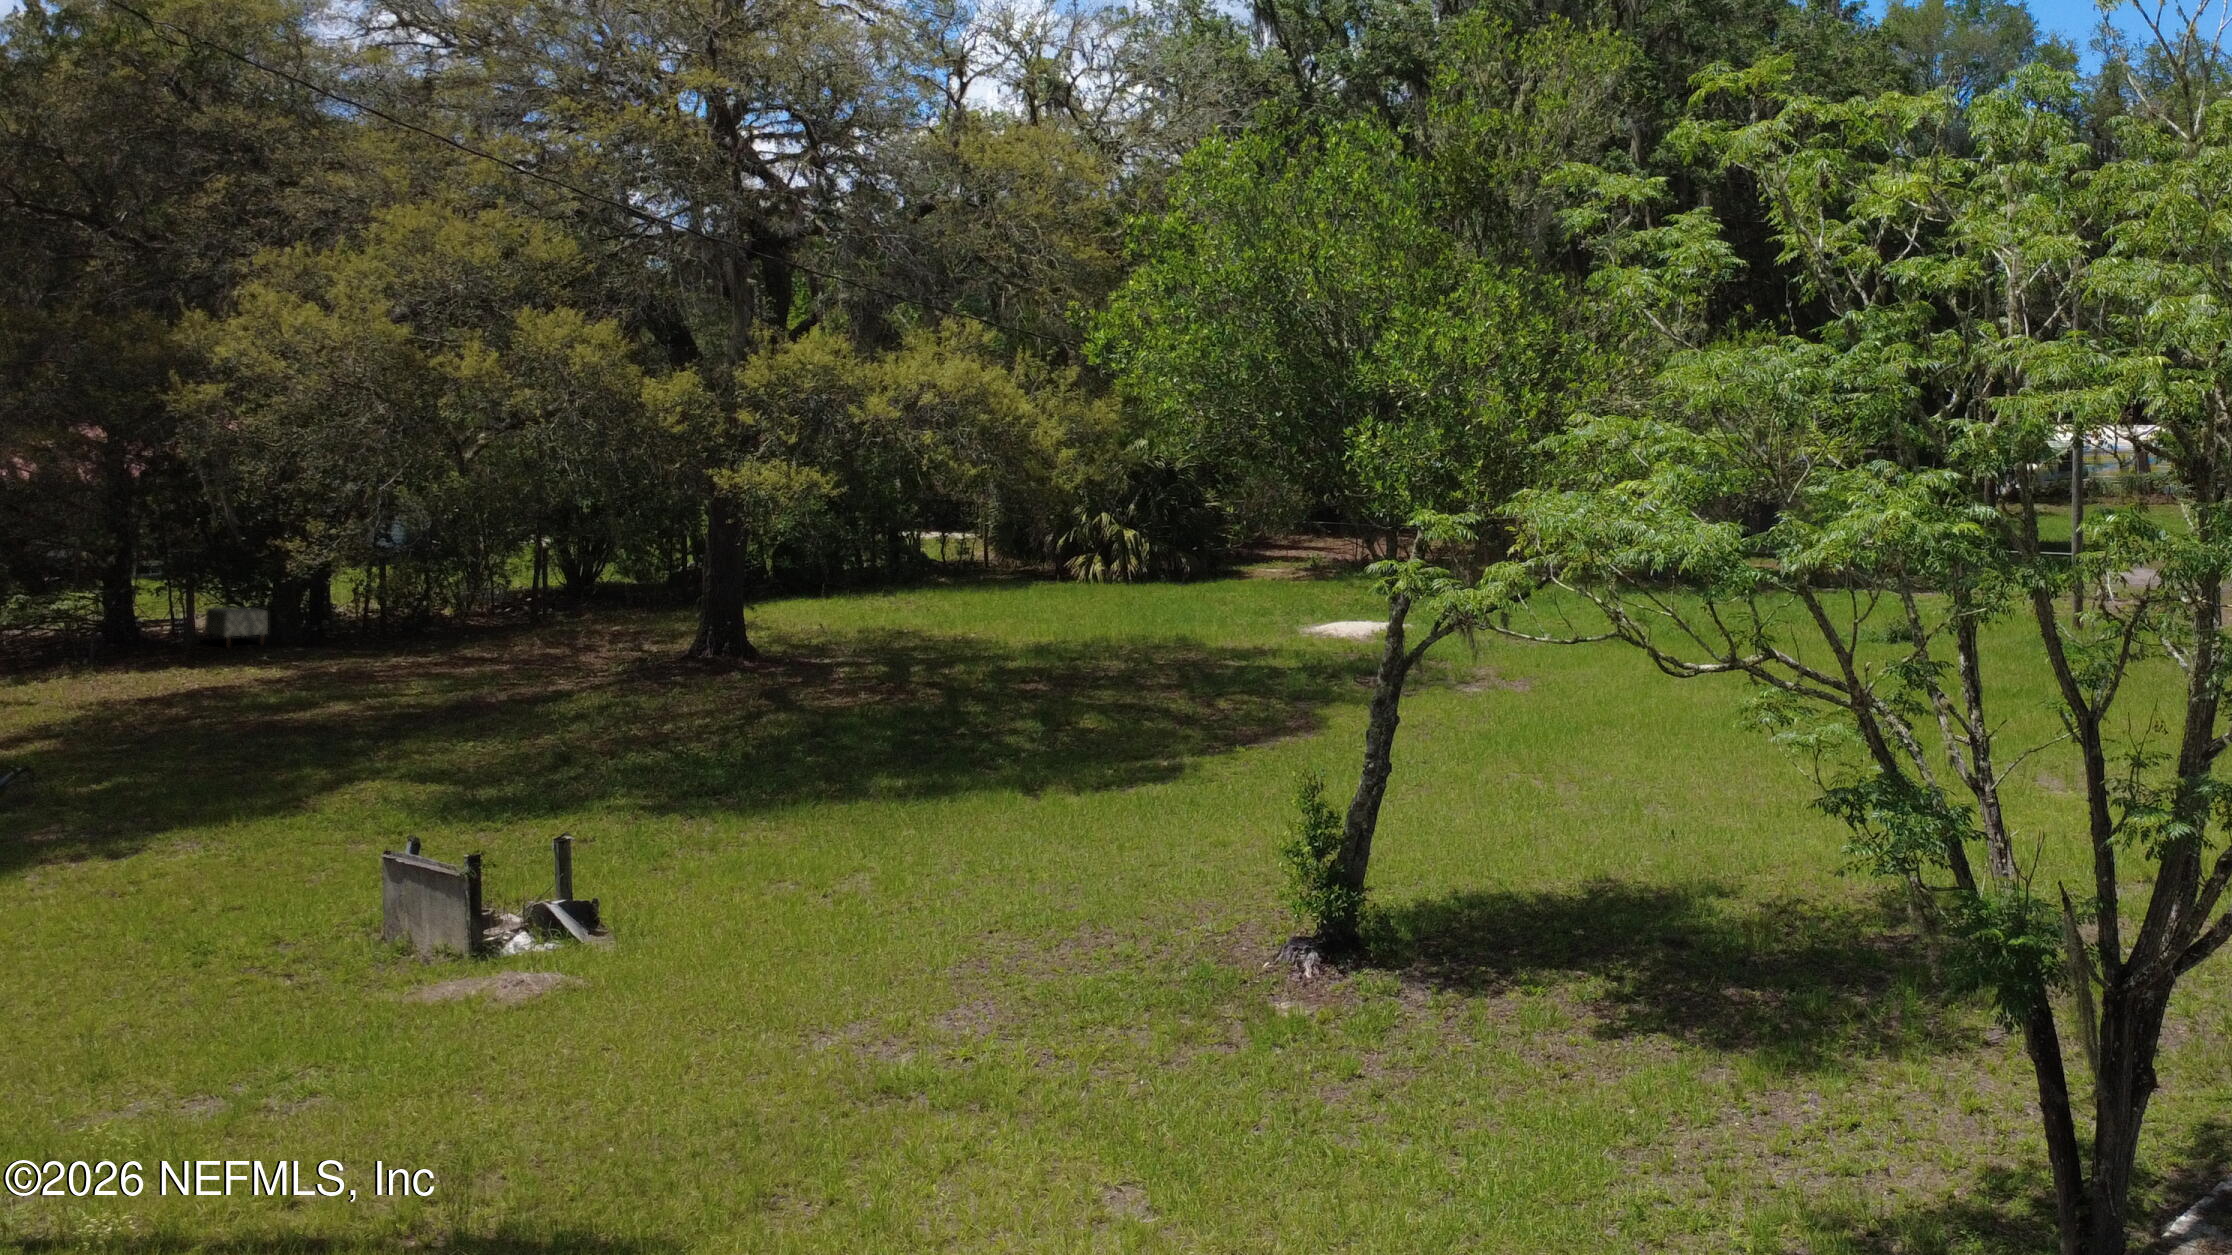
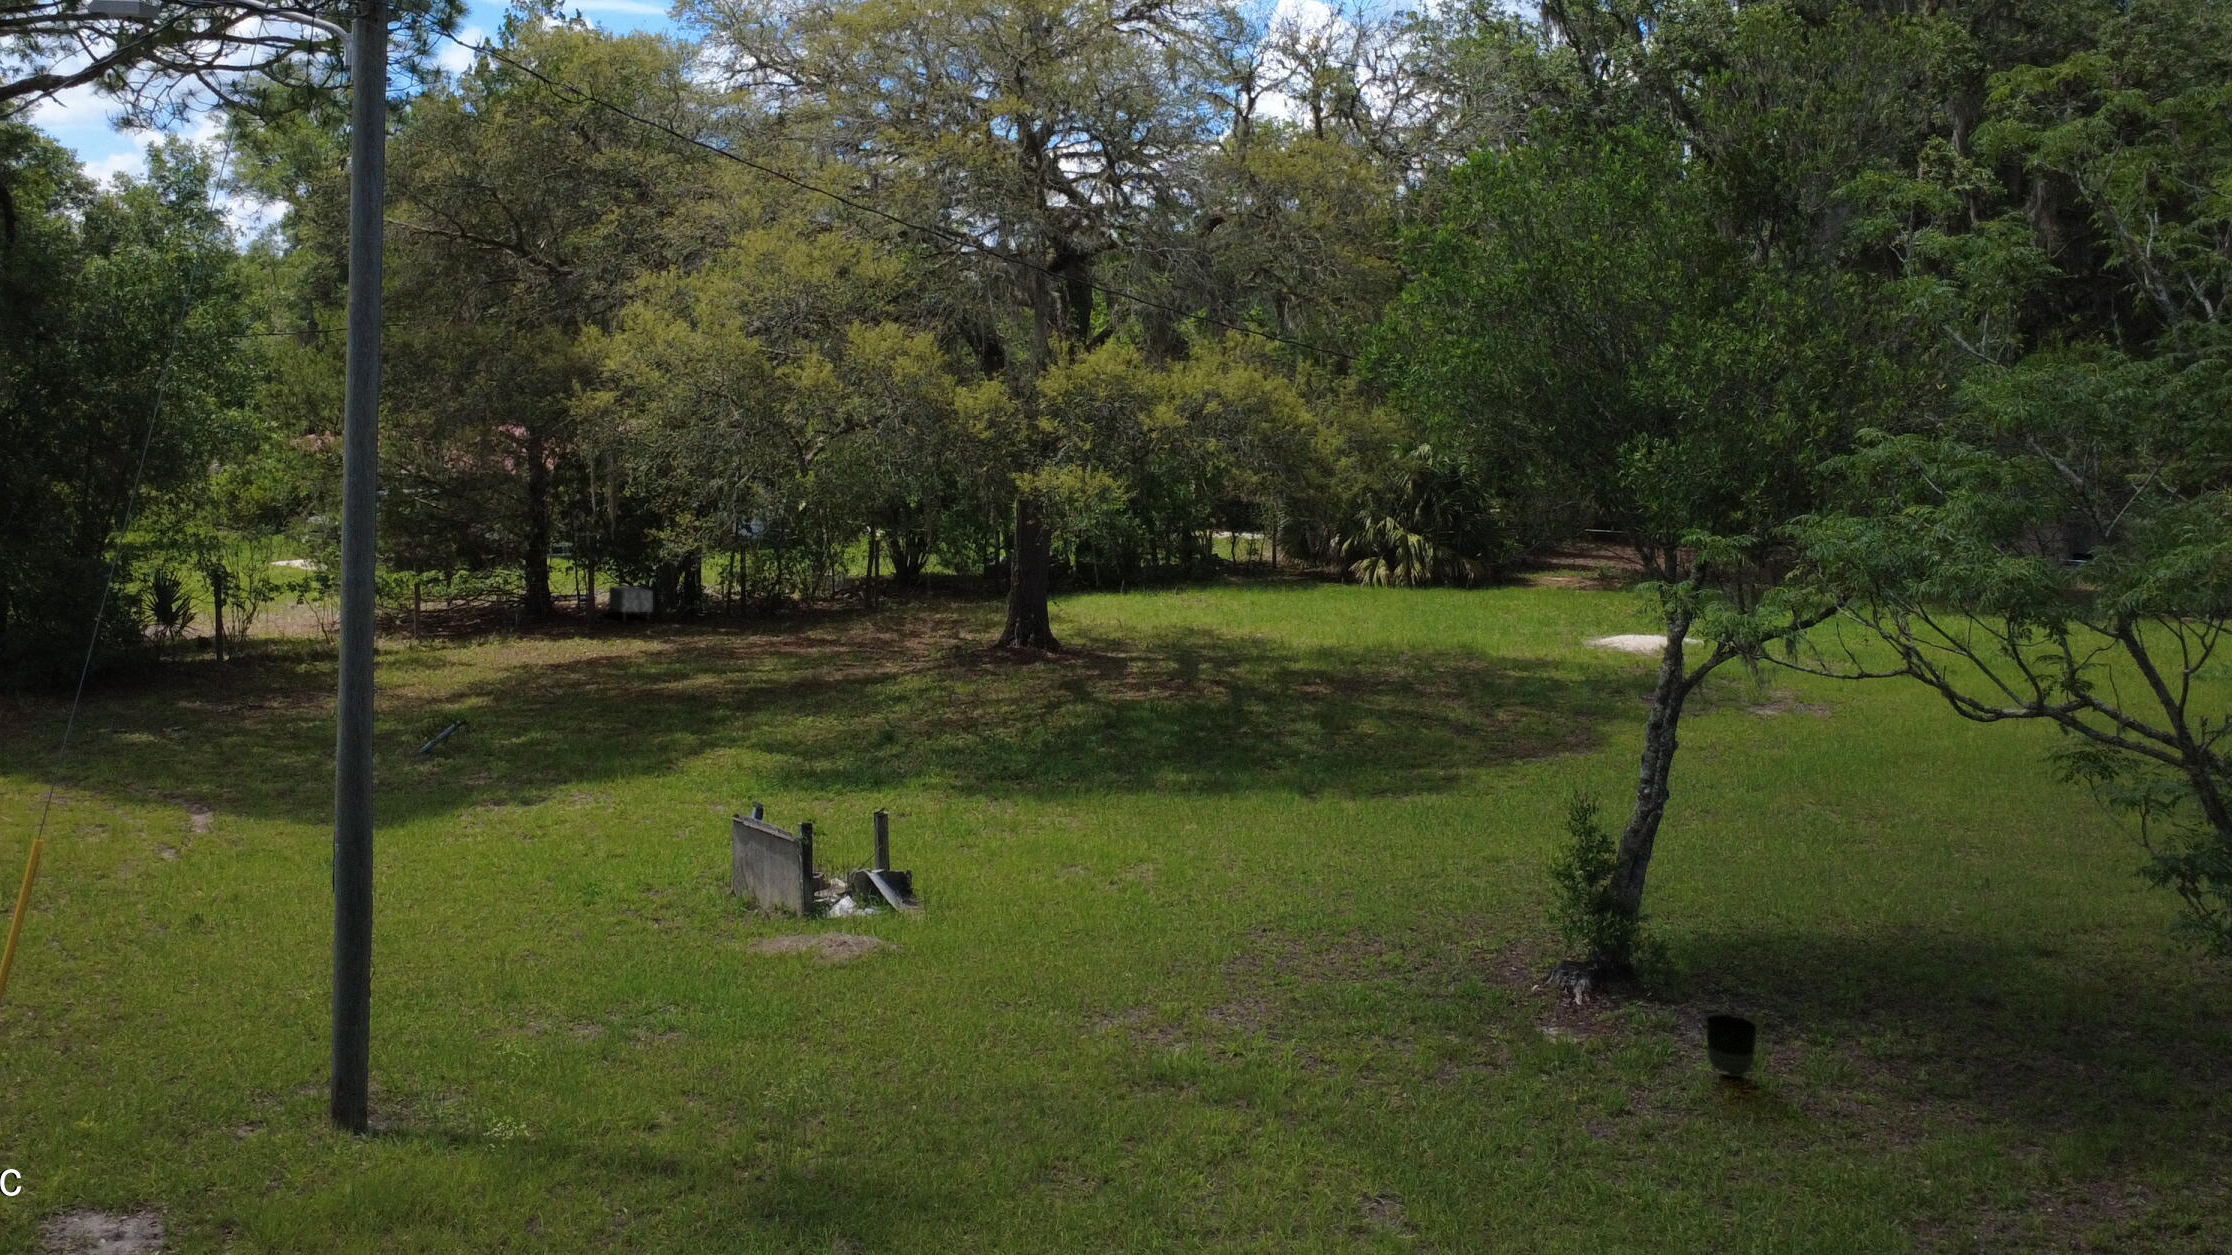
planter: none [1346,918,1384,968] -> present [1706,1015,1757,1077]

